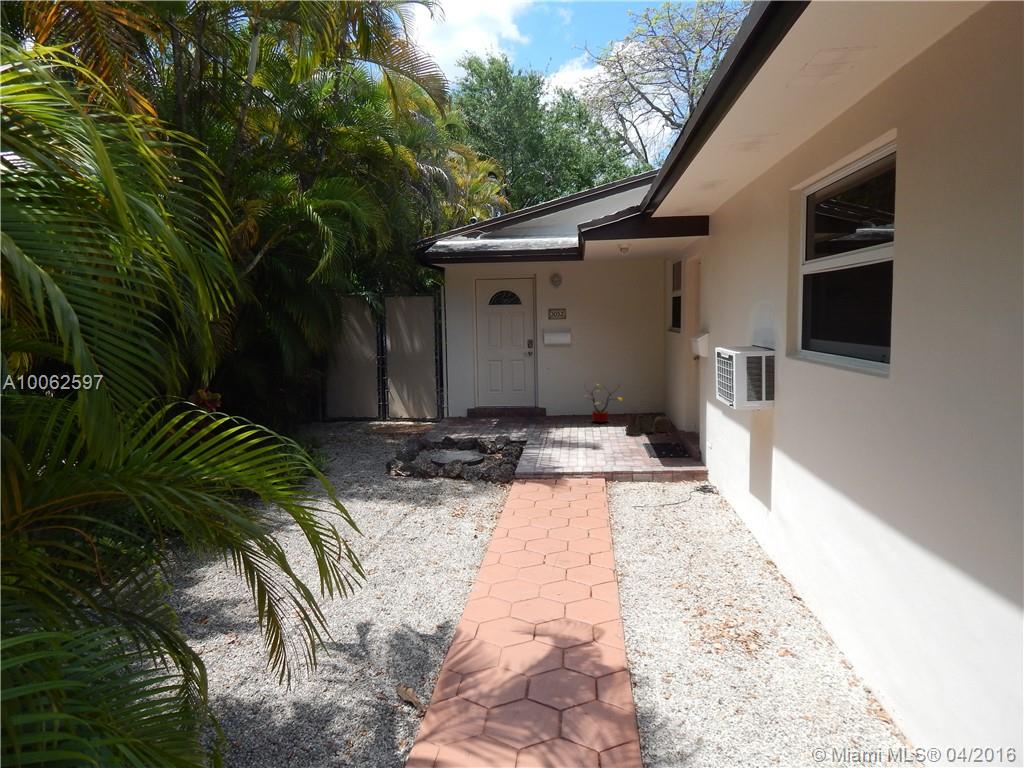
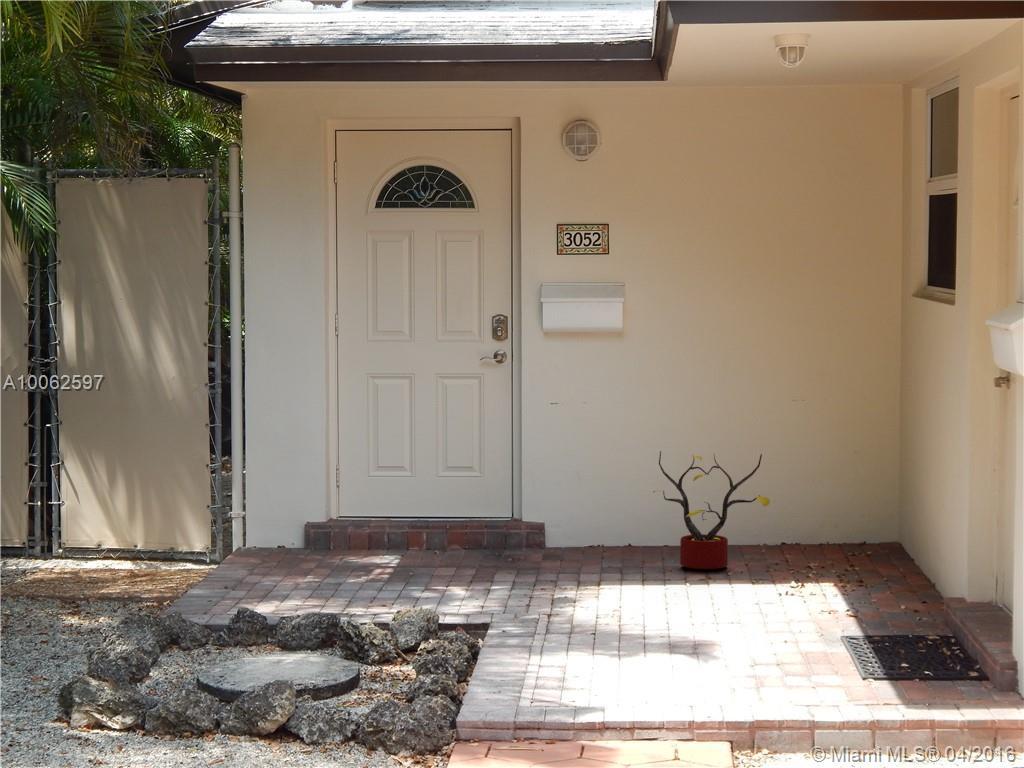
woven basket: present [626,414,671,435] -> none [782,538,916,609]

